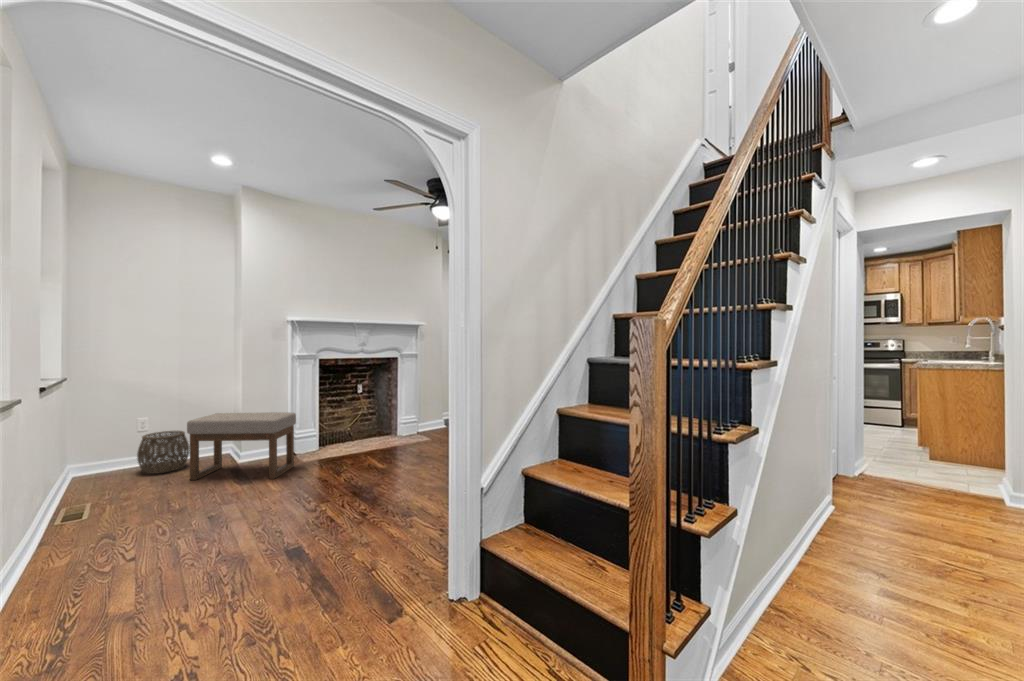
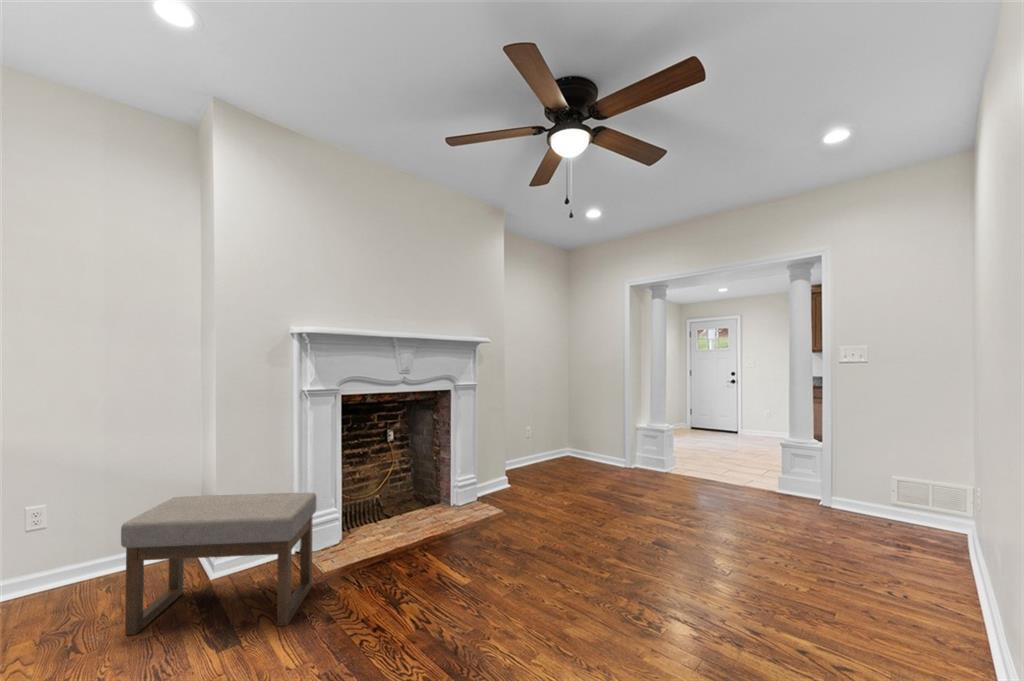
woven basket: present [137,431,190,474] -> none [22,526,124,617]

